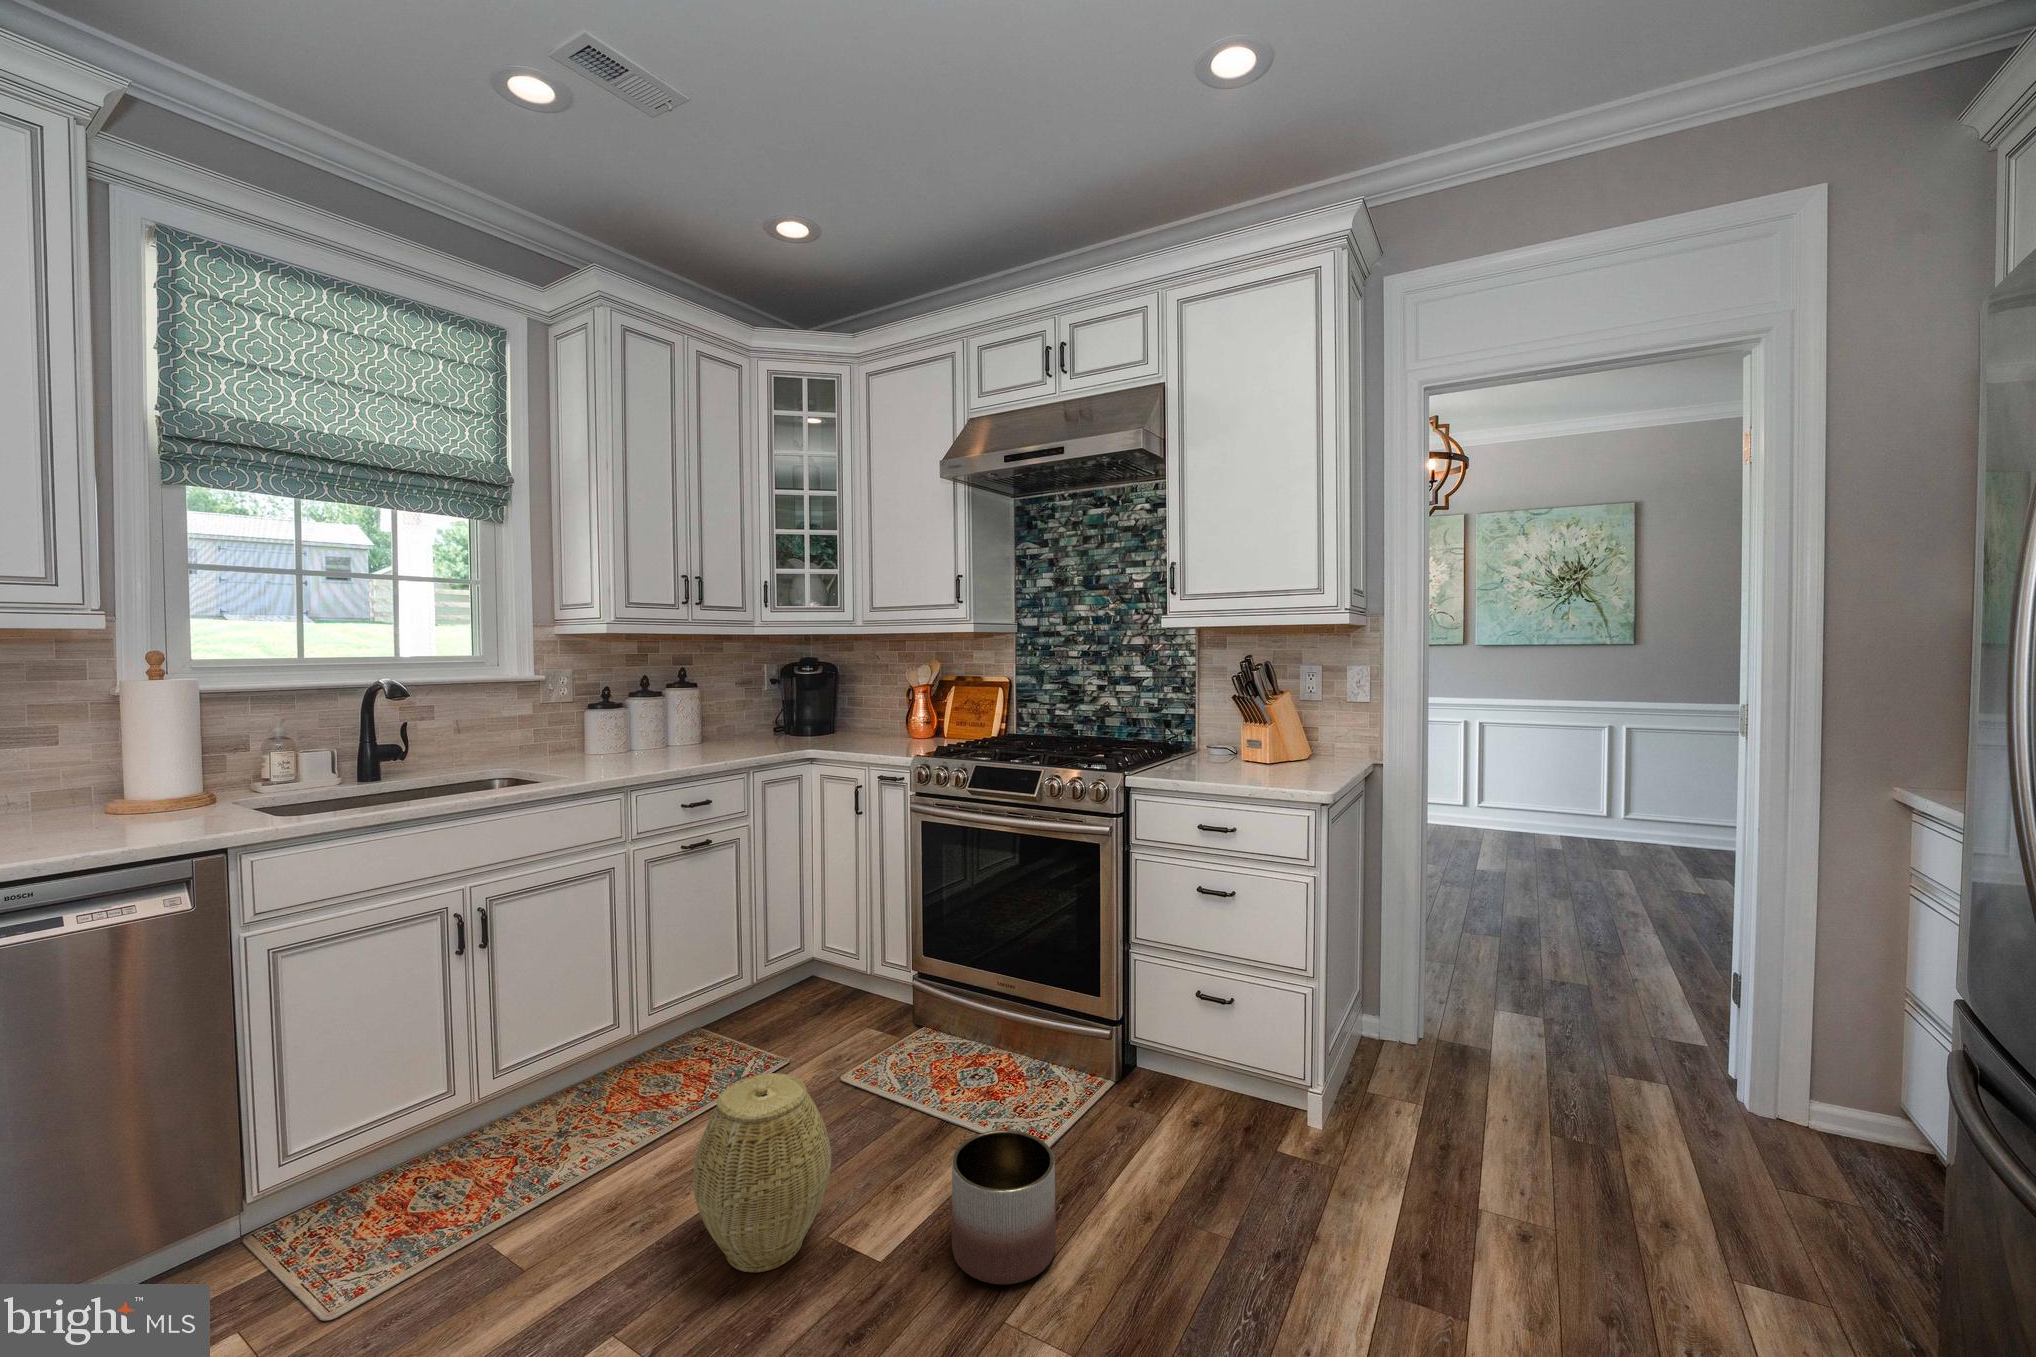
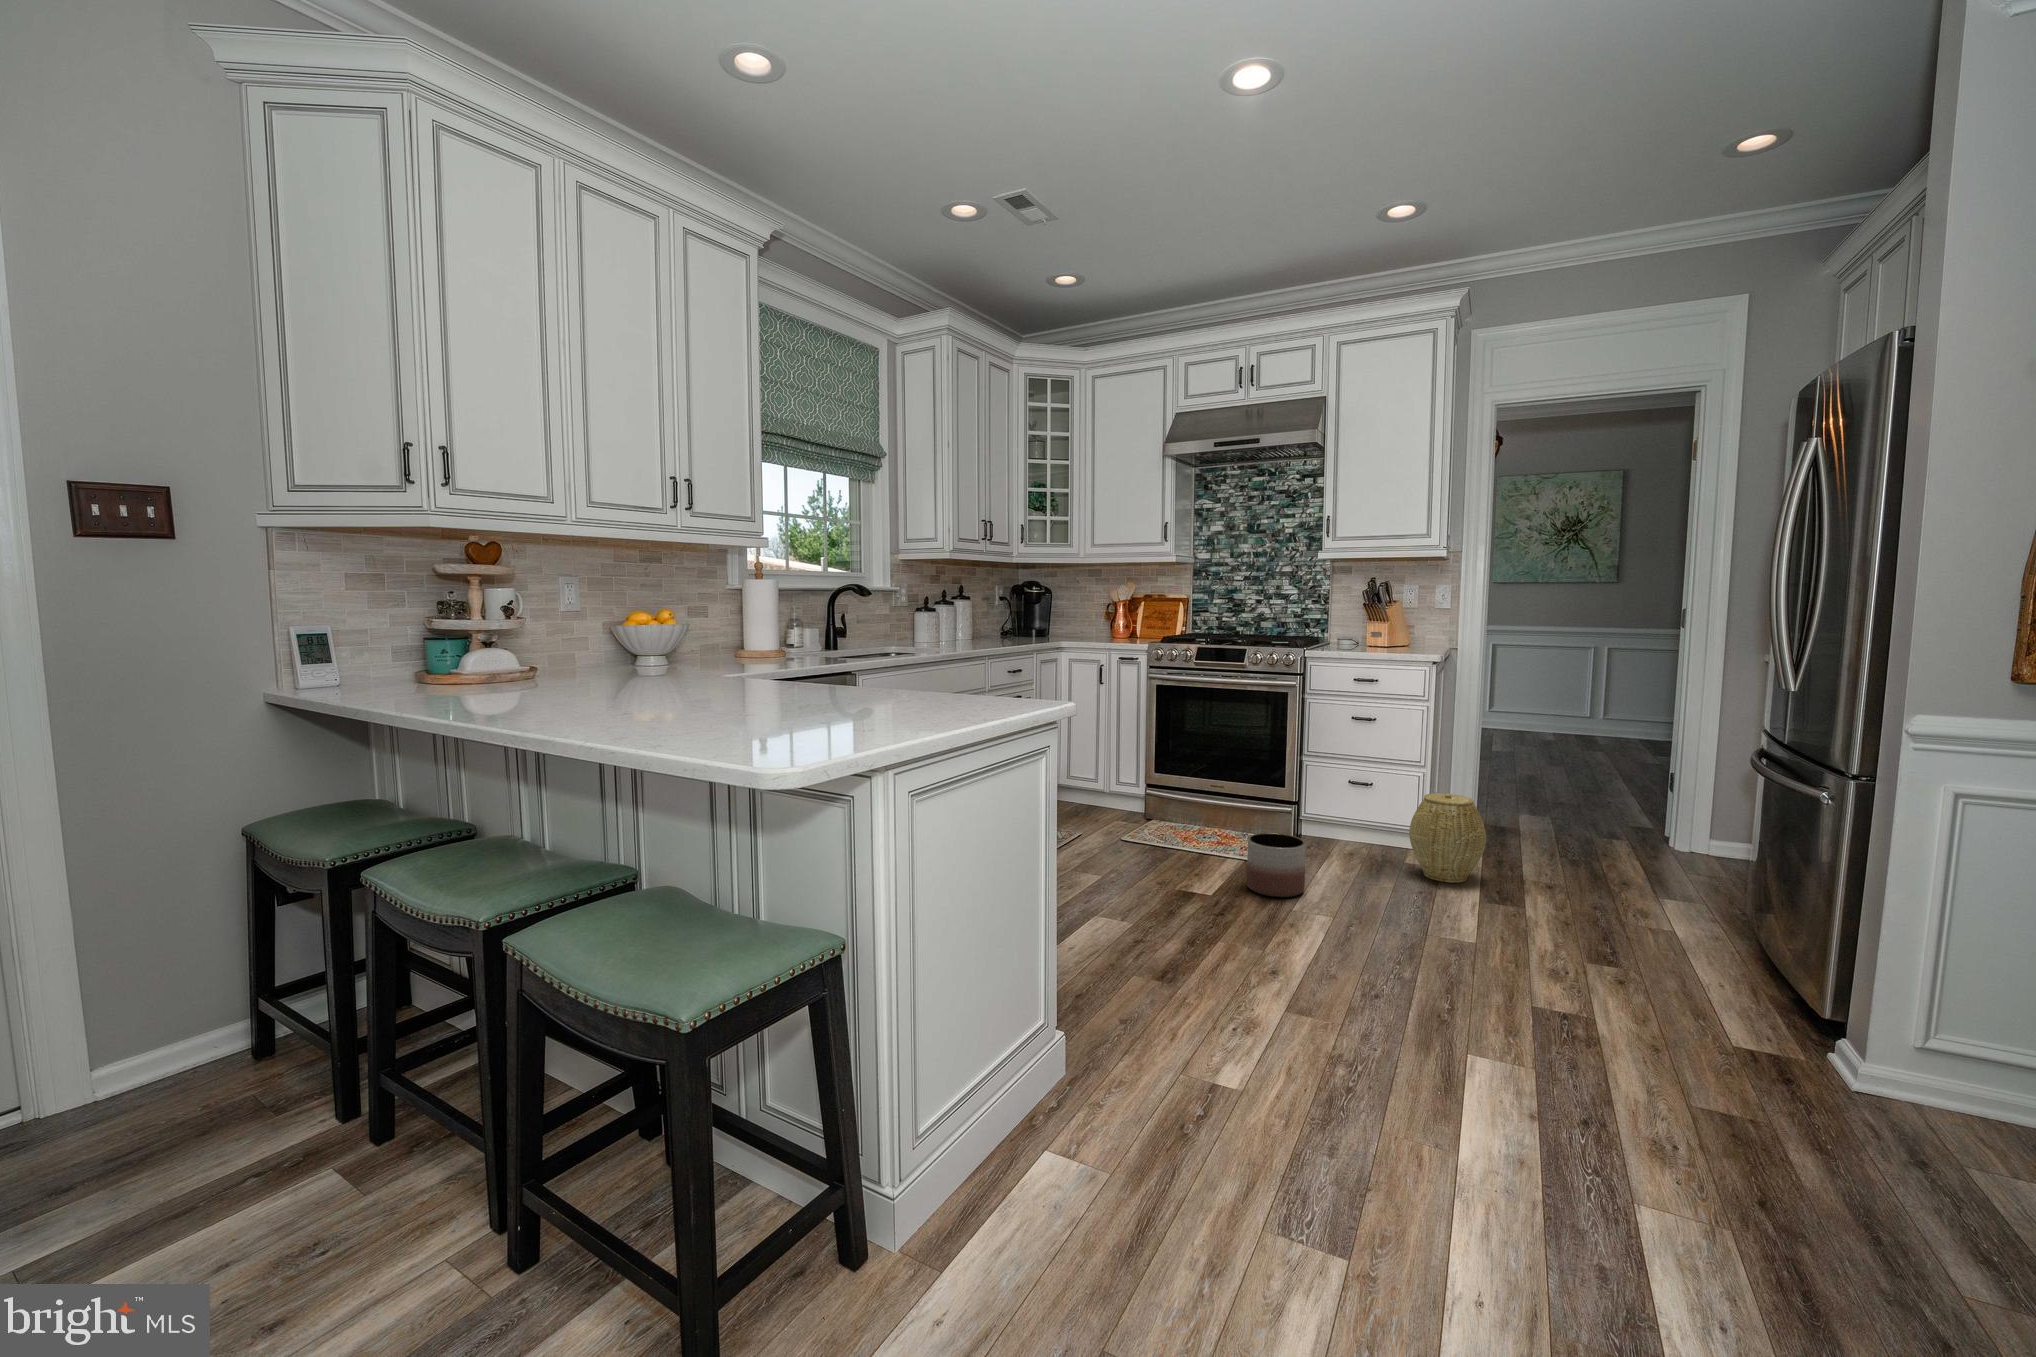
woven basket: present [693,1073,831,1272] -> present [1409,793,1486,883]

